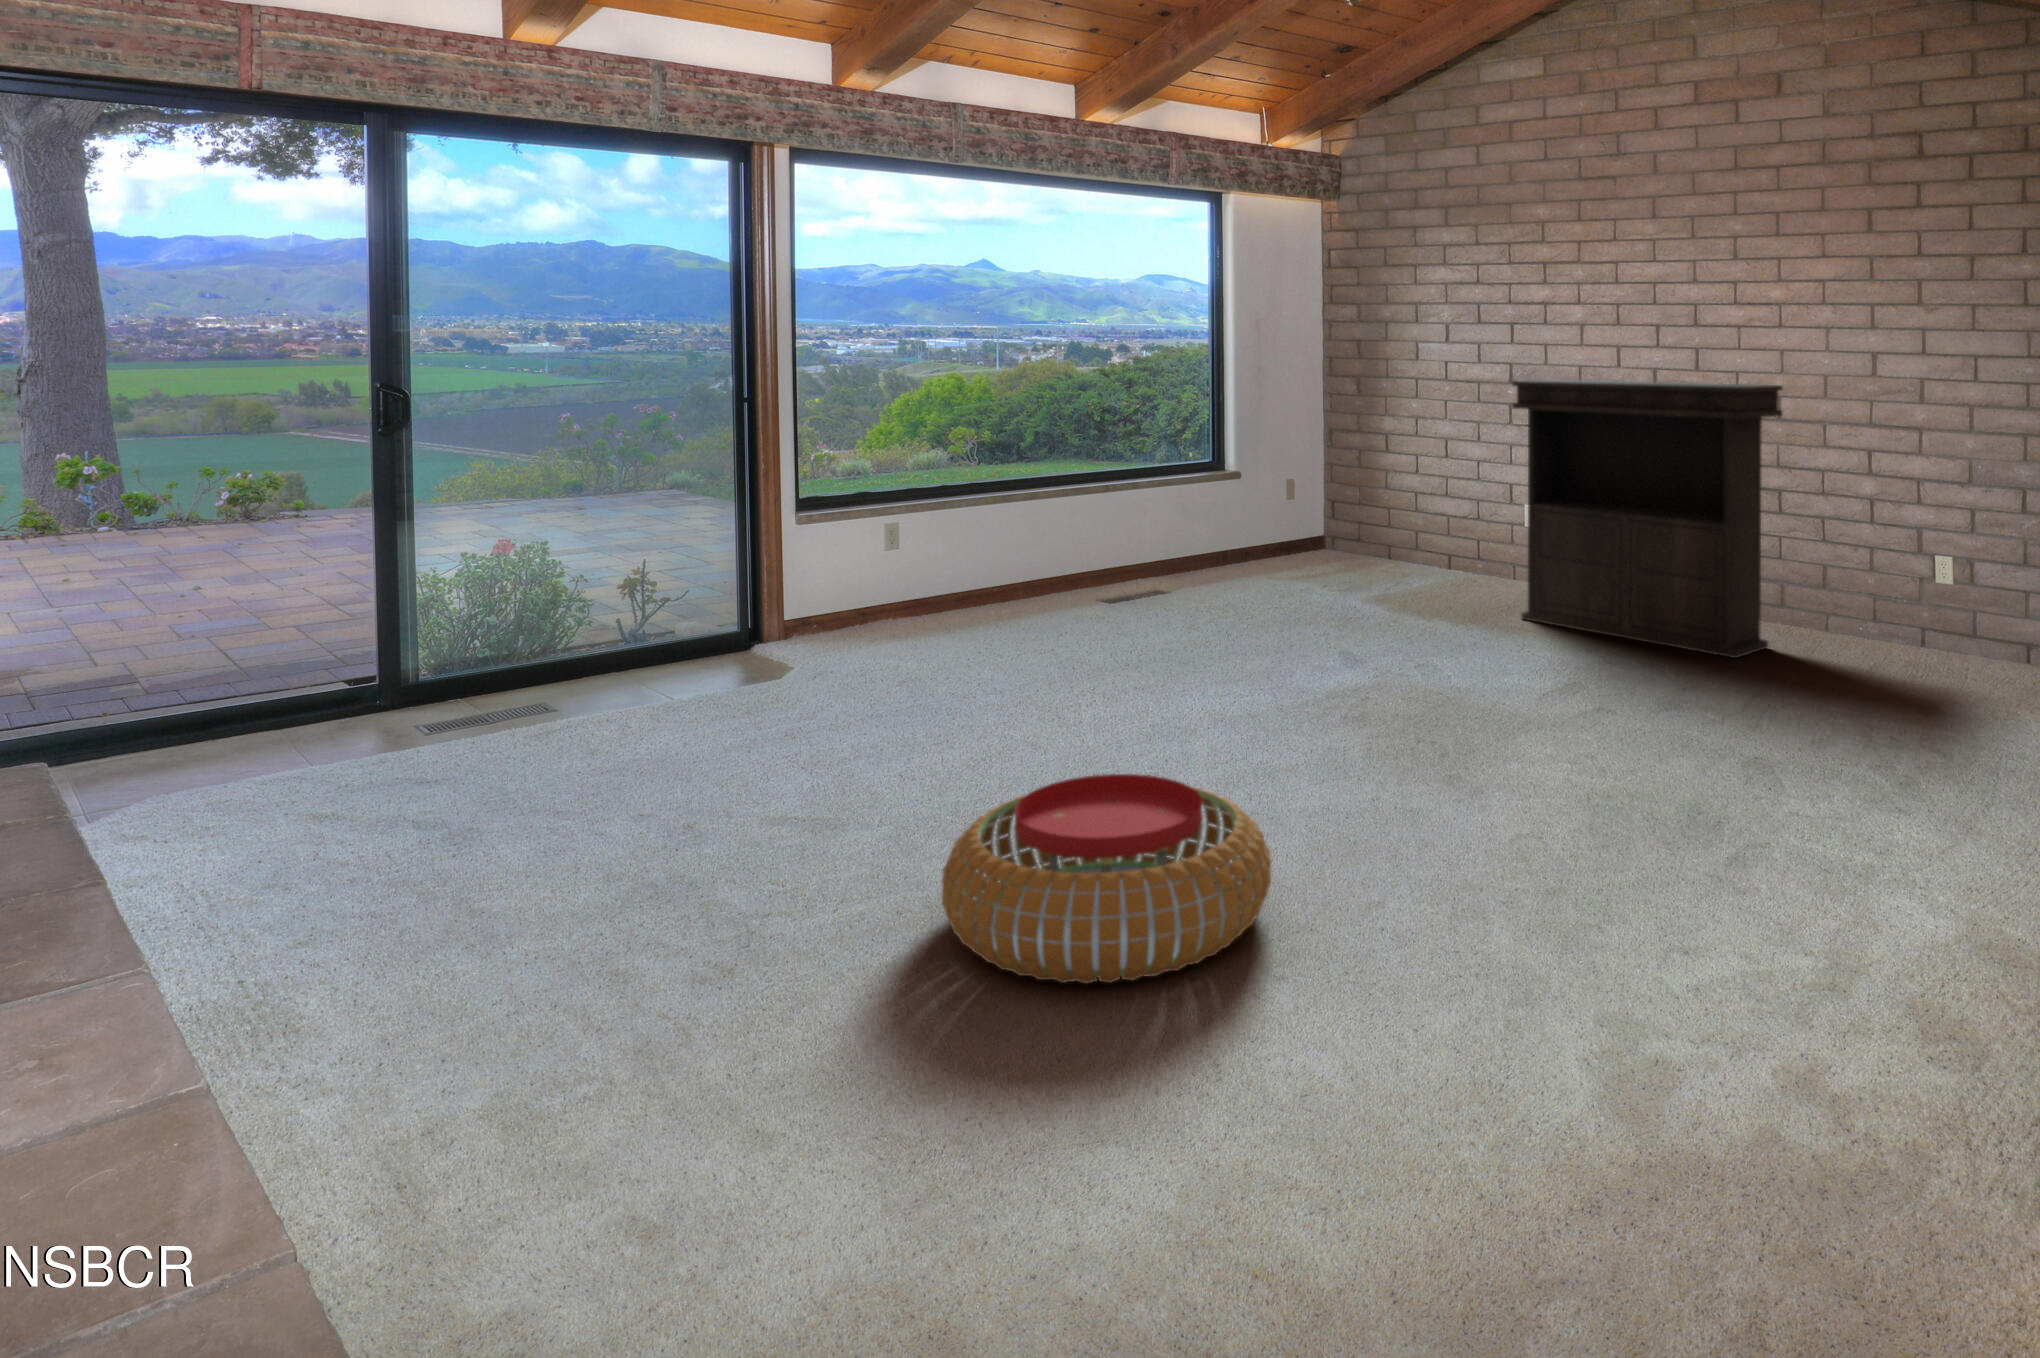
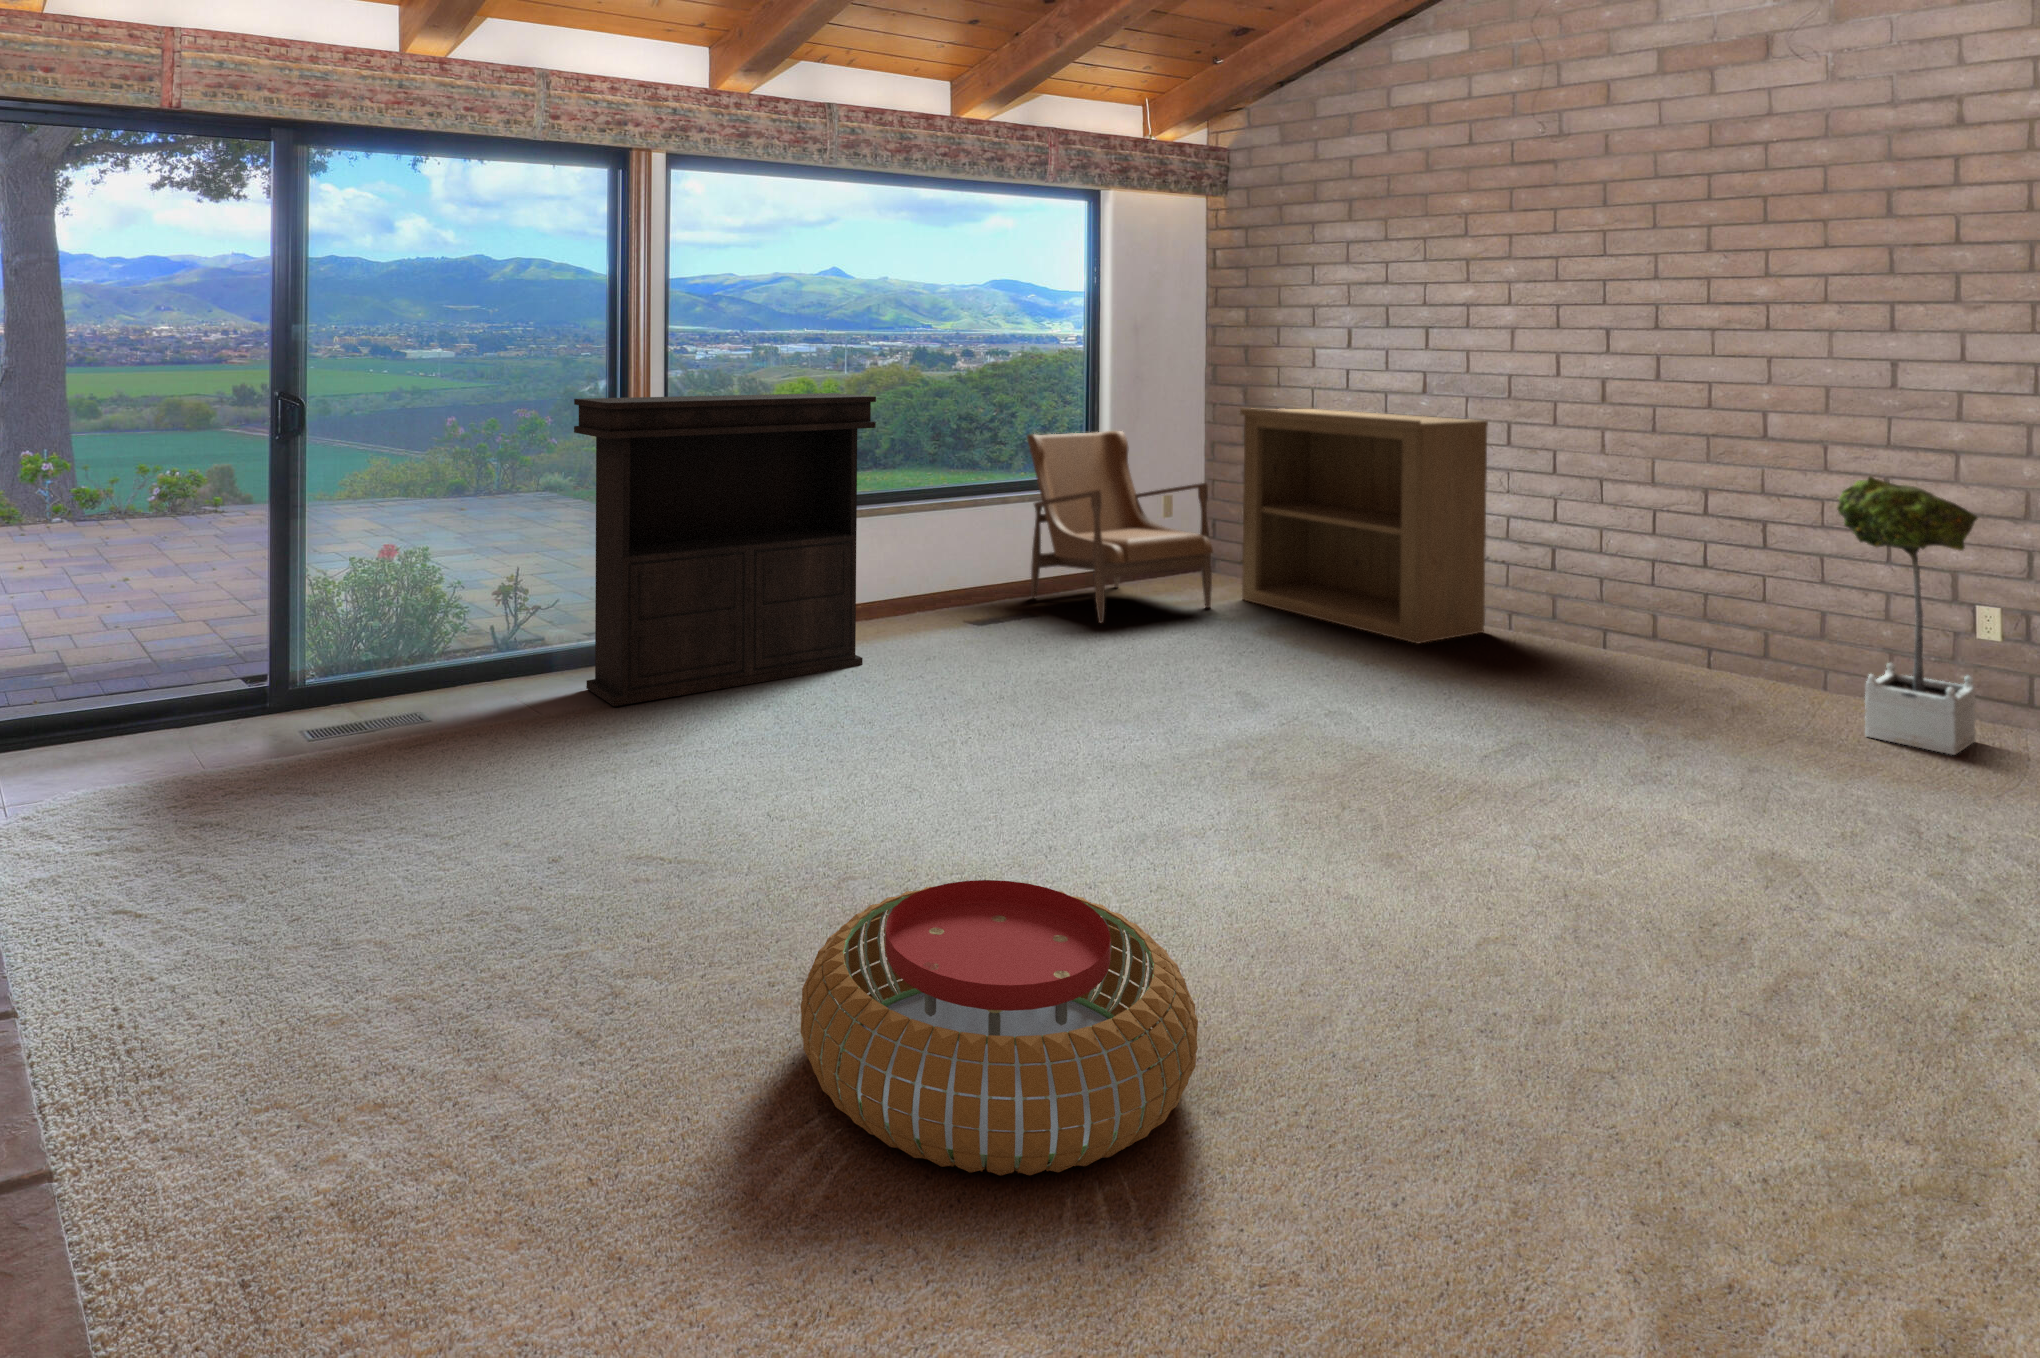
console table: present [1512,380,1782,658] -> present [574,393,876,706]
bookshelf: none [1353,396,1562,601] -> present [1240,408,1488,643]
armchair: none [1154,420,1328,598] -> present [1027,431,1213,623]
potted tree: none [1815,437,1913,659] -> present [1837,476,1978,755]

